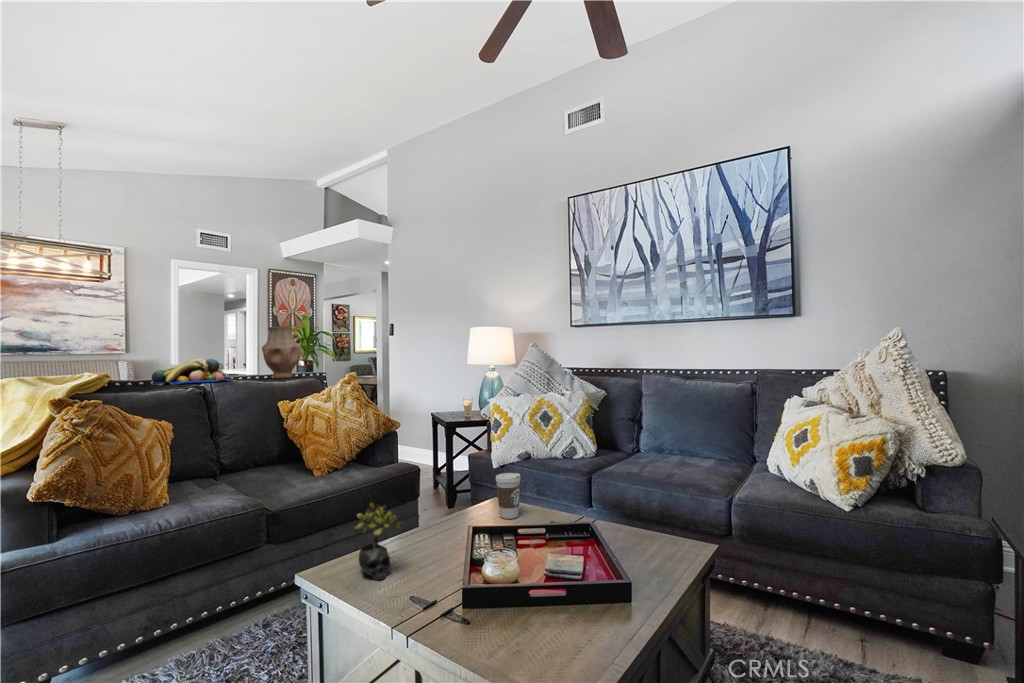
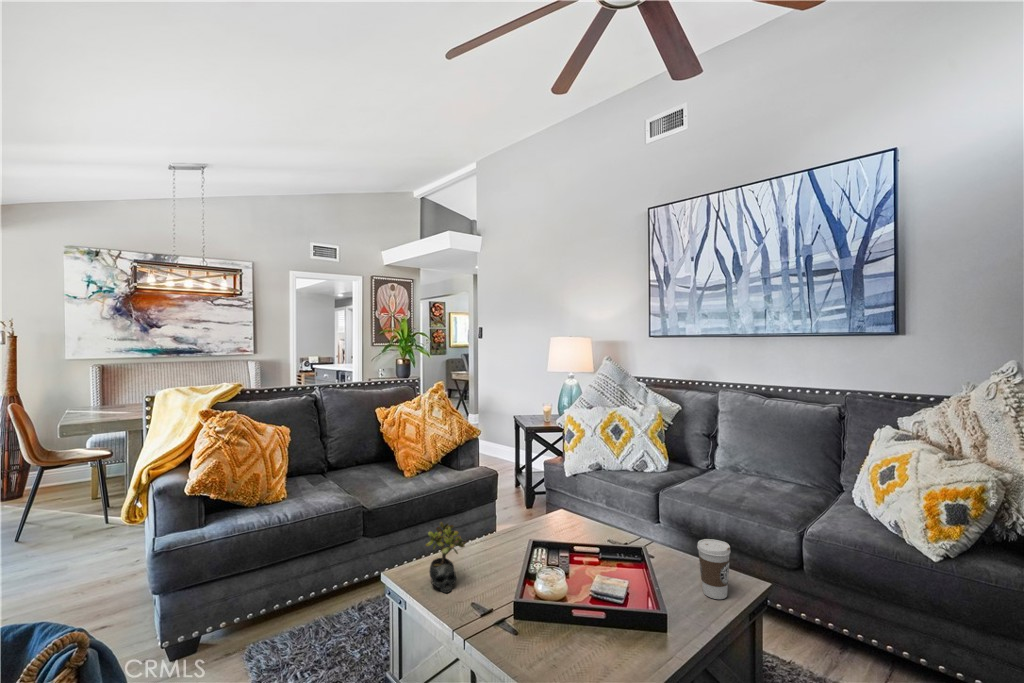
vase: present [262,326,301,379] -> none [363,340,395,386]
fruit bowl: present [152,358,232,385] -> none [276,369,340,392]
coffee cup: present [496,473,521,519] -> present [697,539,731,599]

